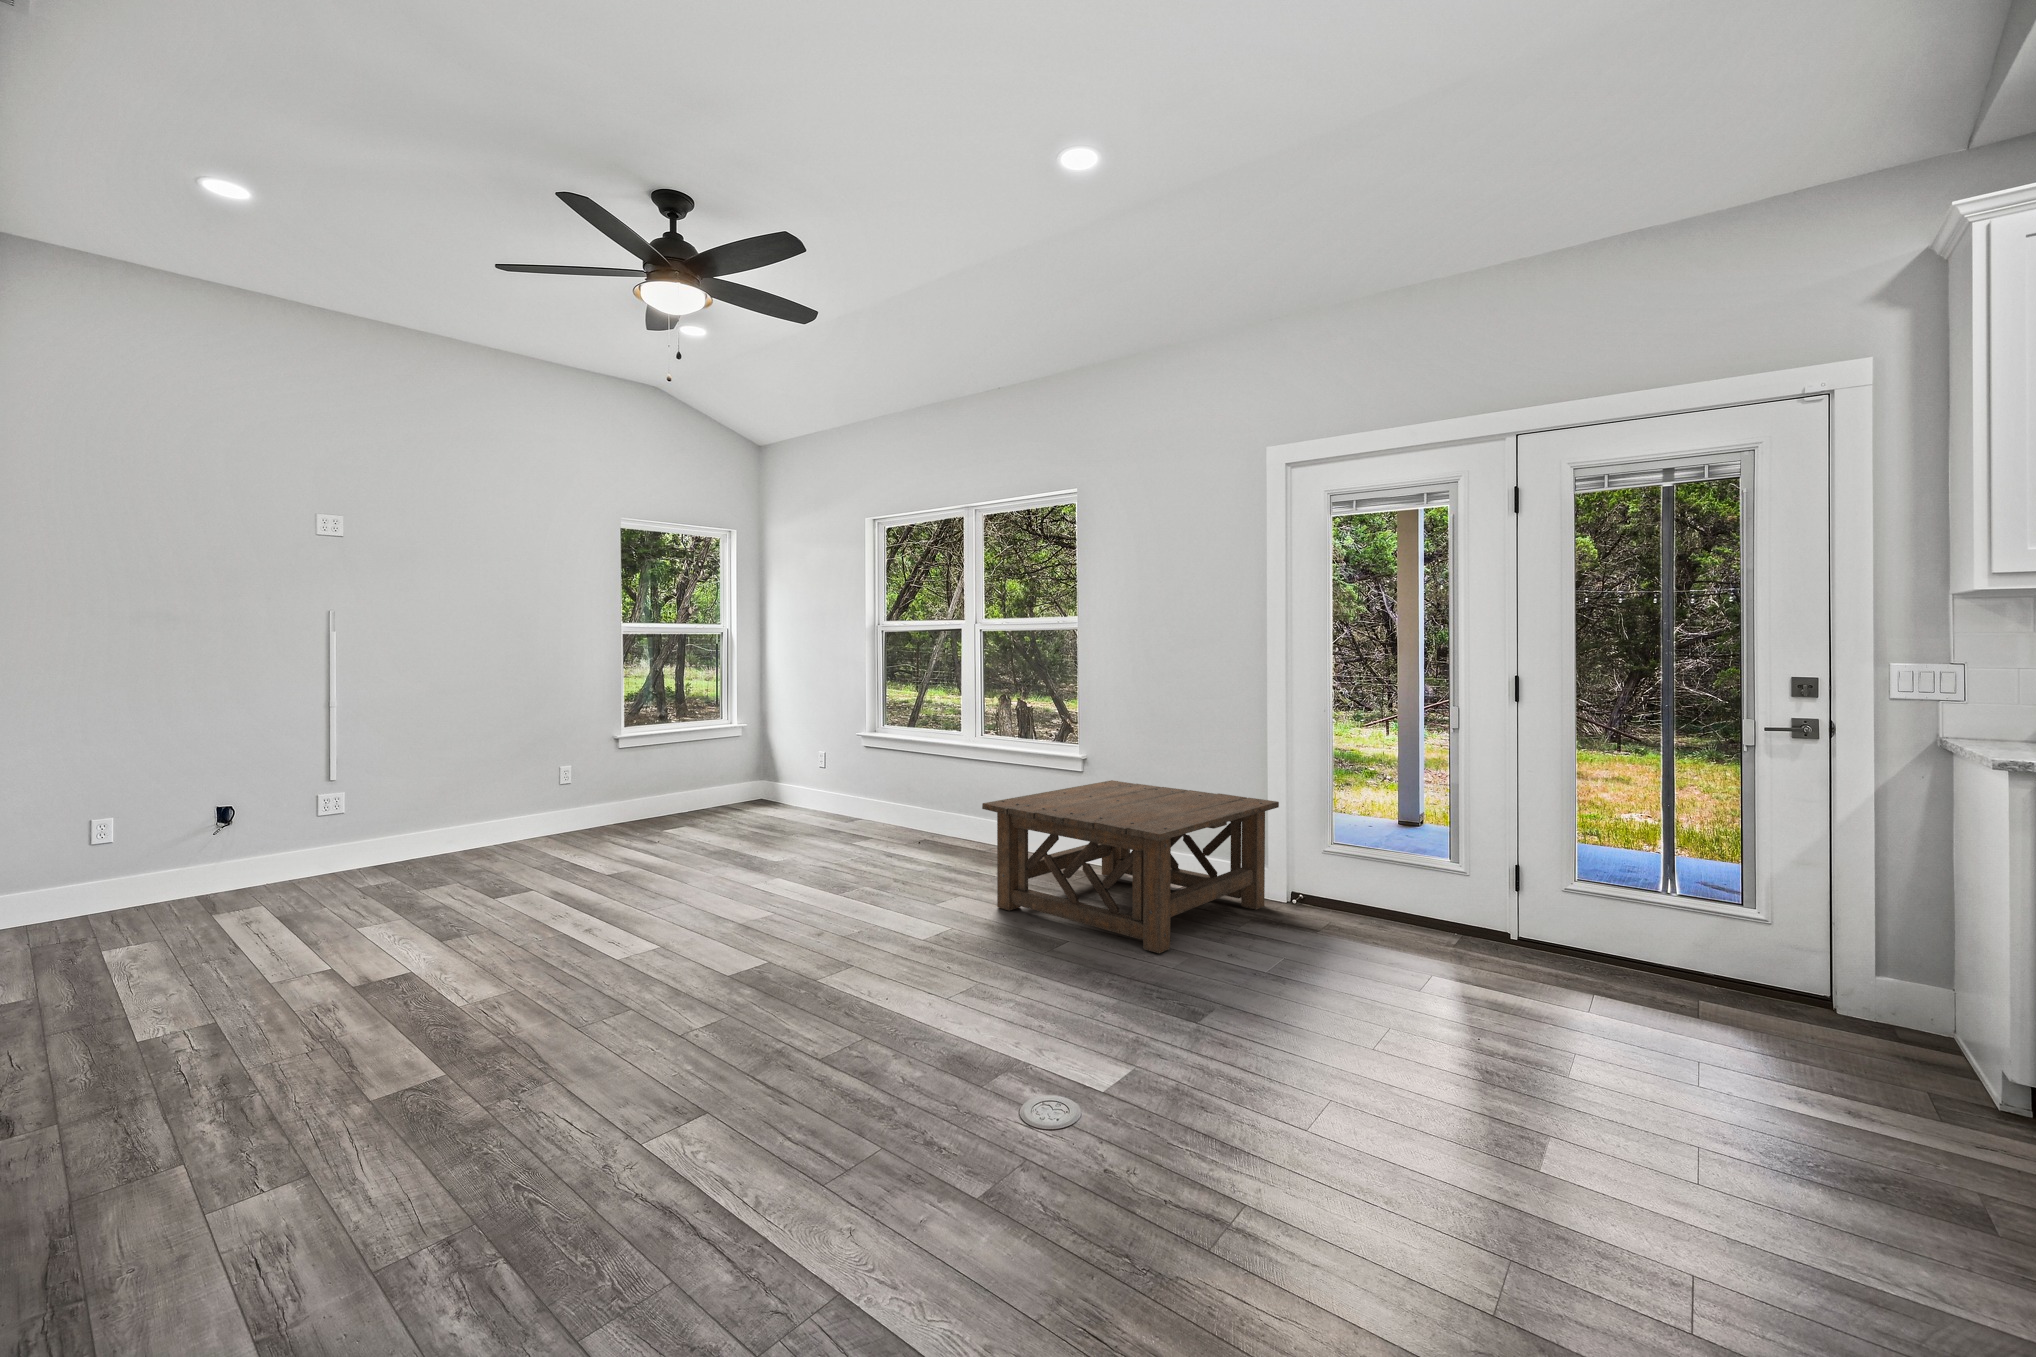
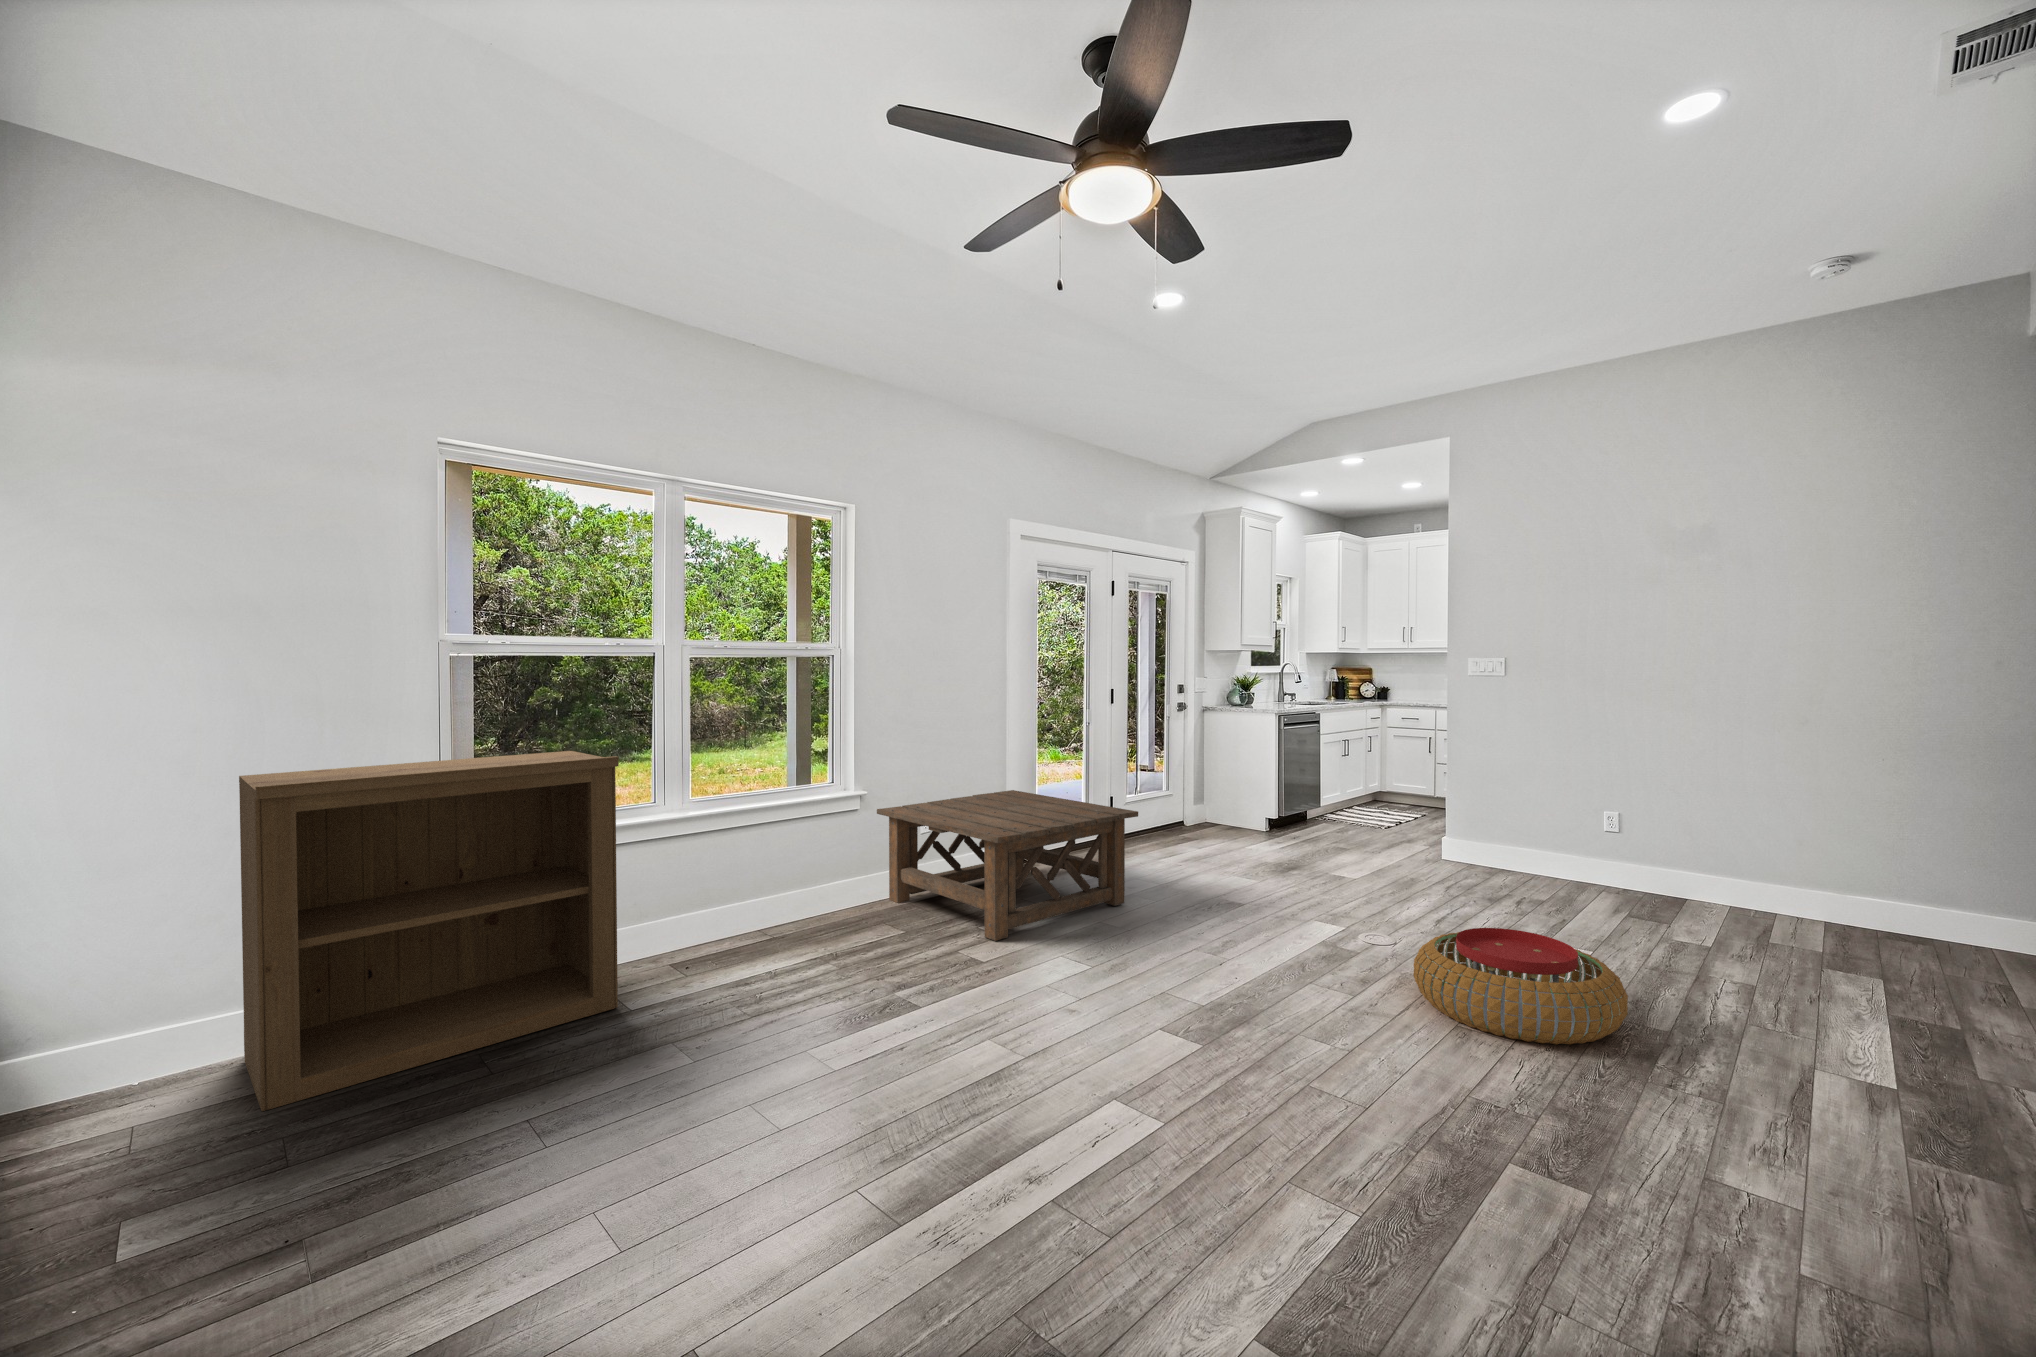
bookshelf: none [759,688,910,842] -> present [239,751,619,1111]
pouf: none [577,1035,895,1266] -> present [1413,928,1628,1044]

